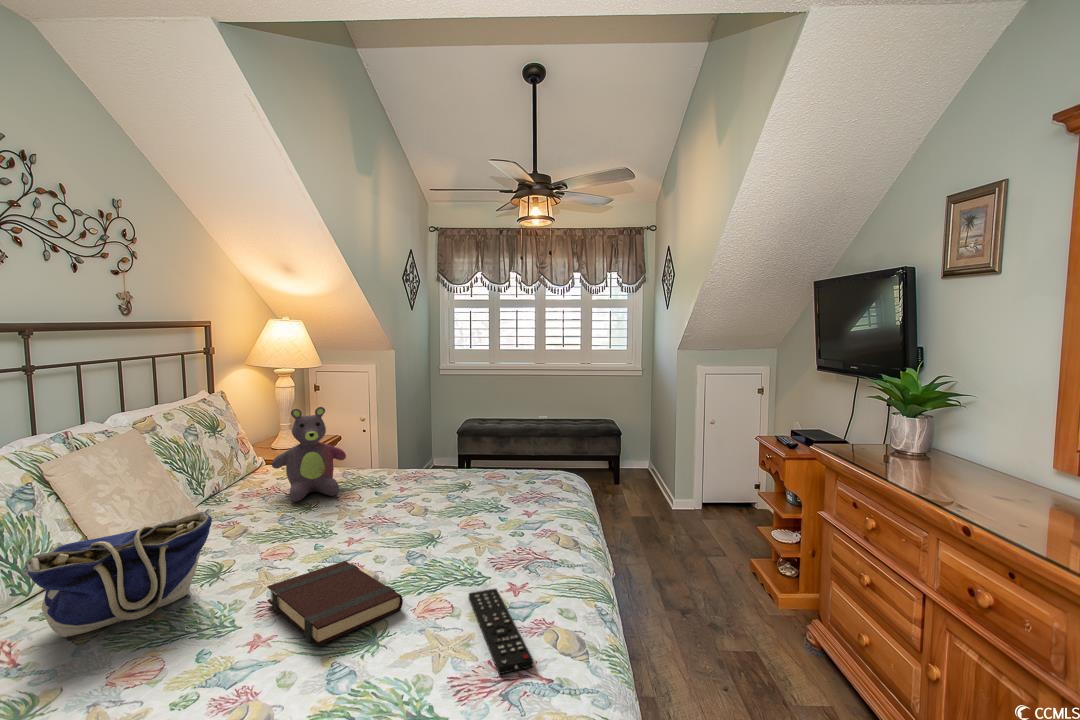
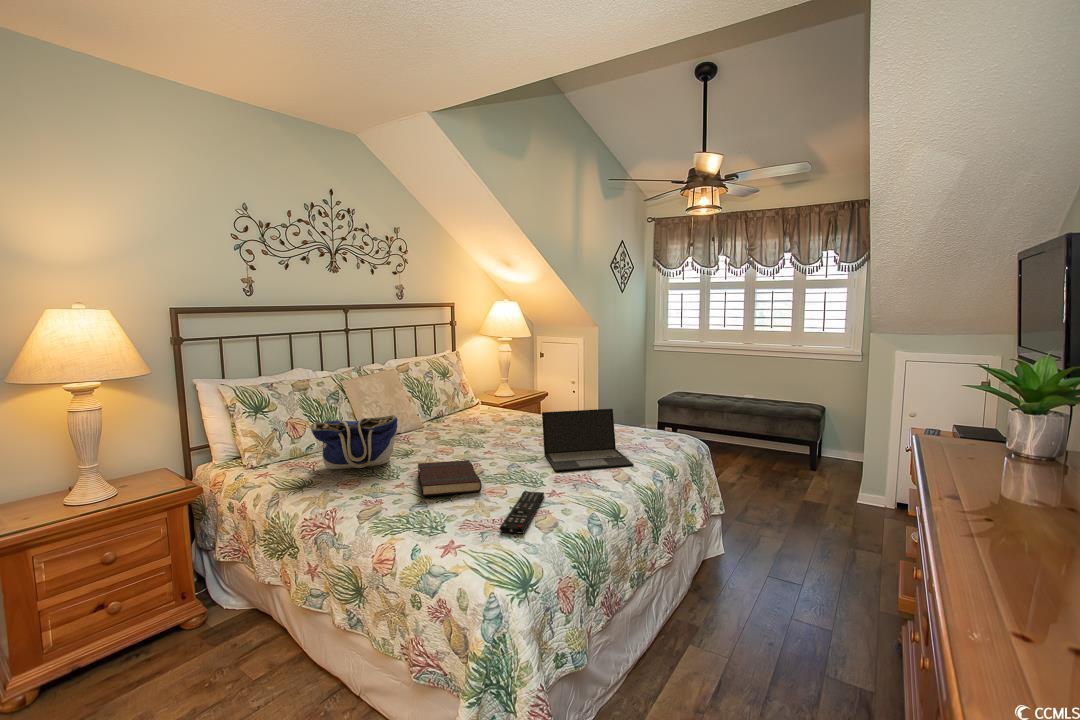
stuffed bear: present [272,407,346,501] -> none [468,364,517,428]
laptop: none [425,453,553,550] -> present [542,409,634,471]

